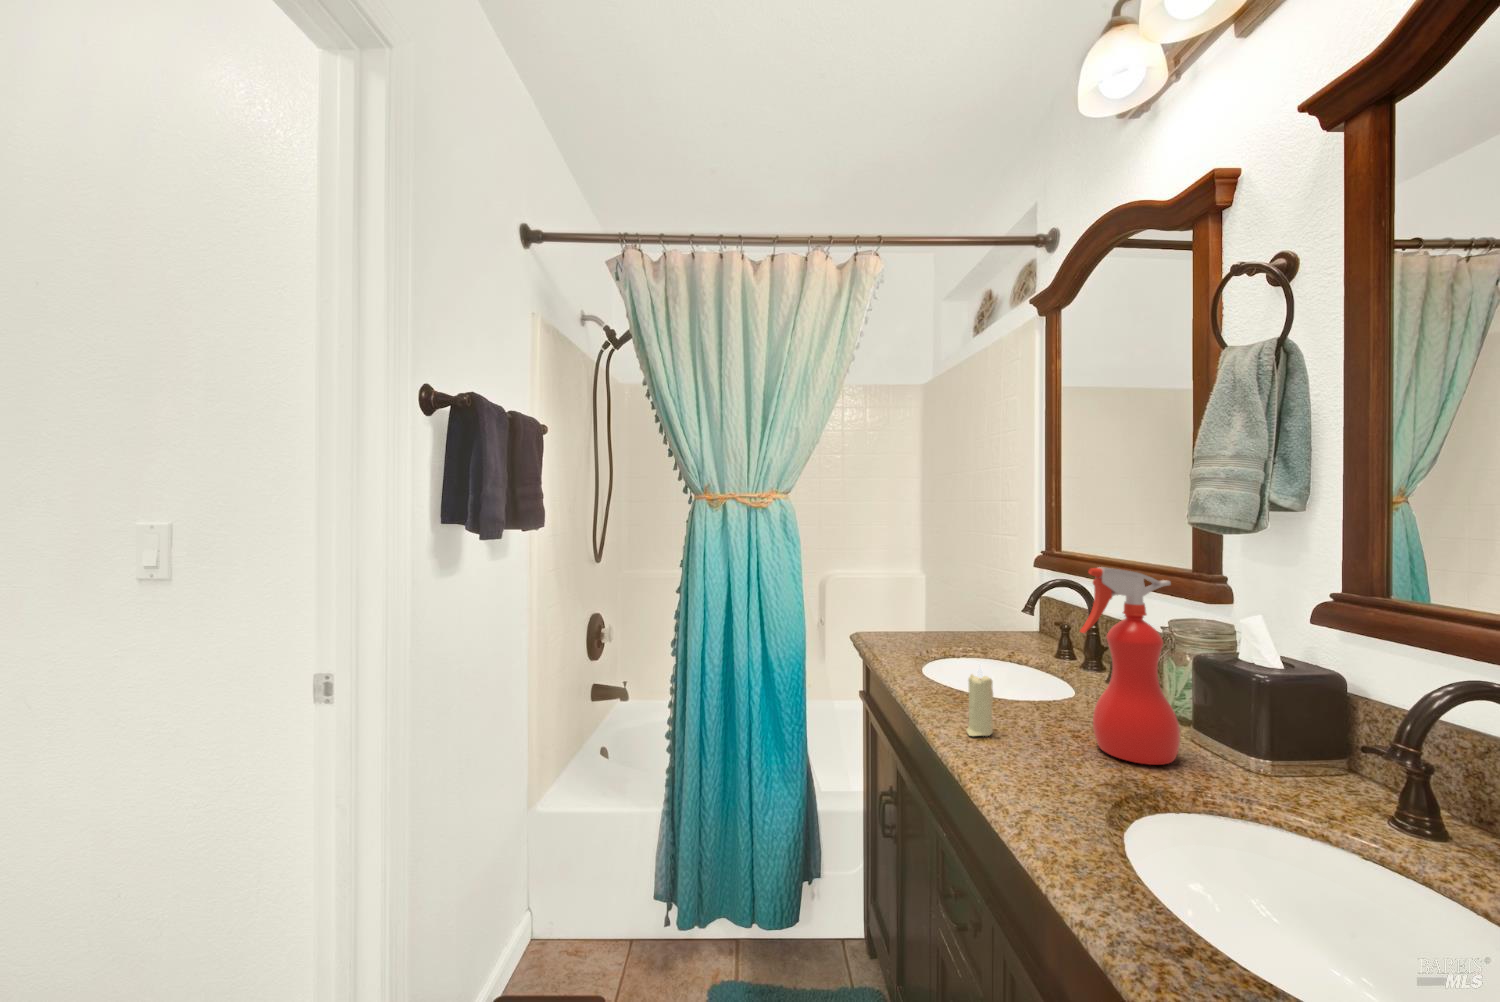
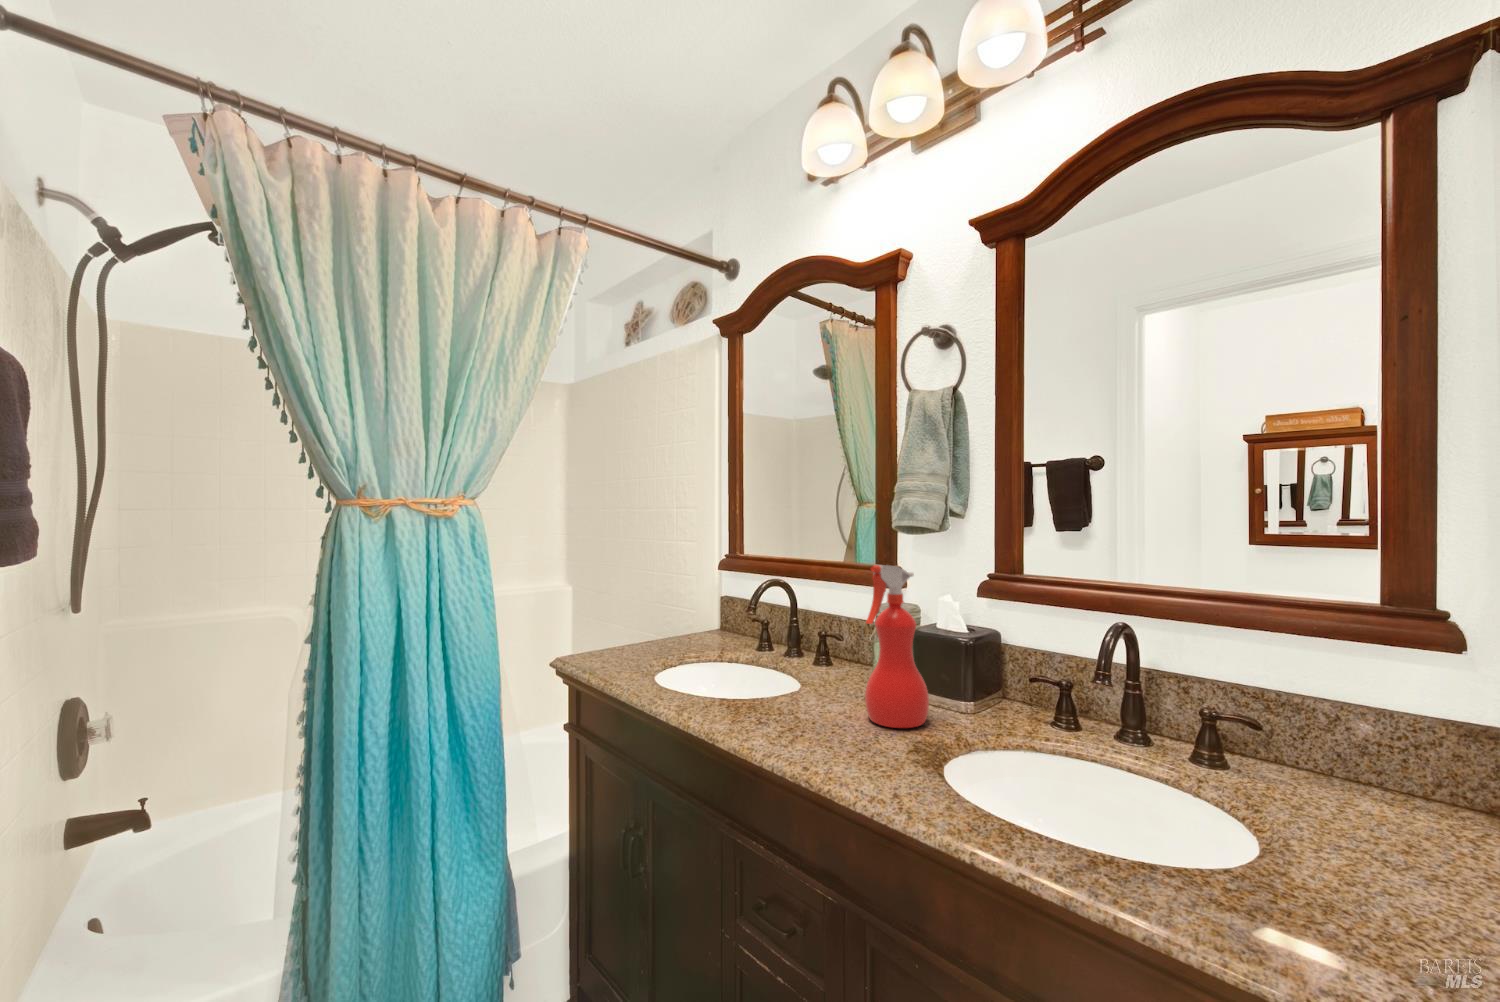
candle: present [967,662,993,736] -> none [770,664,794,741]

